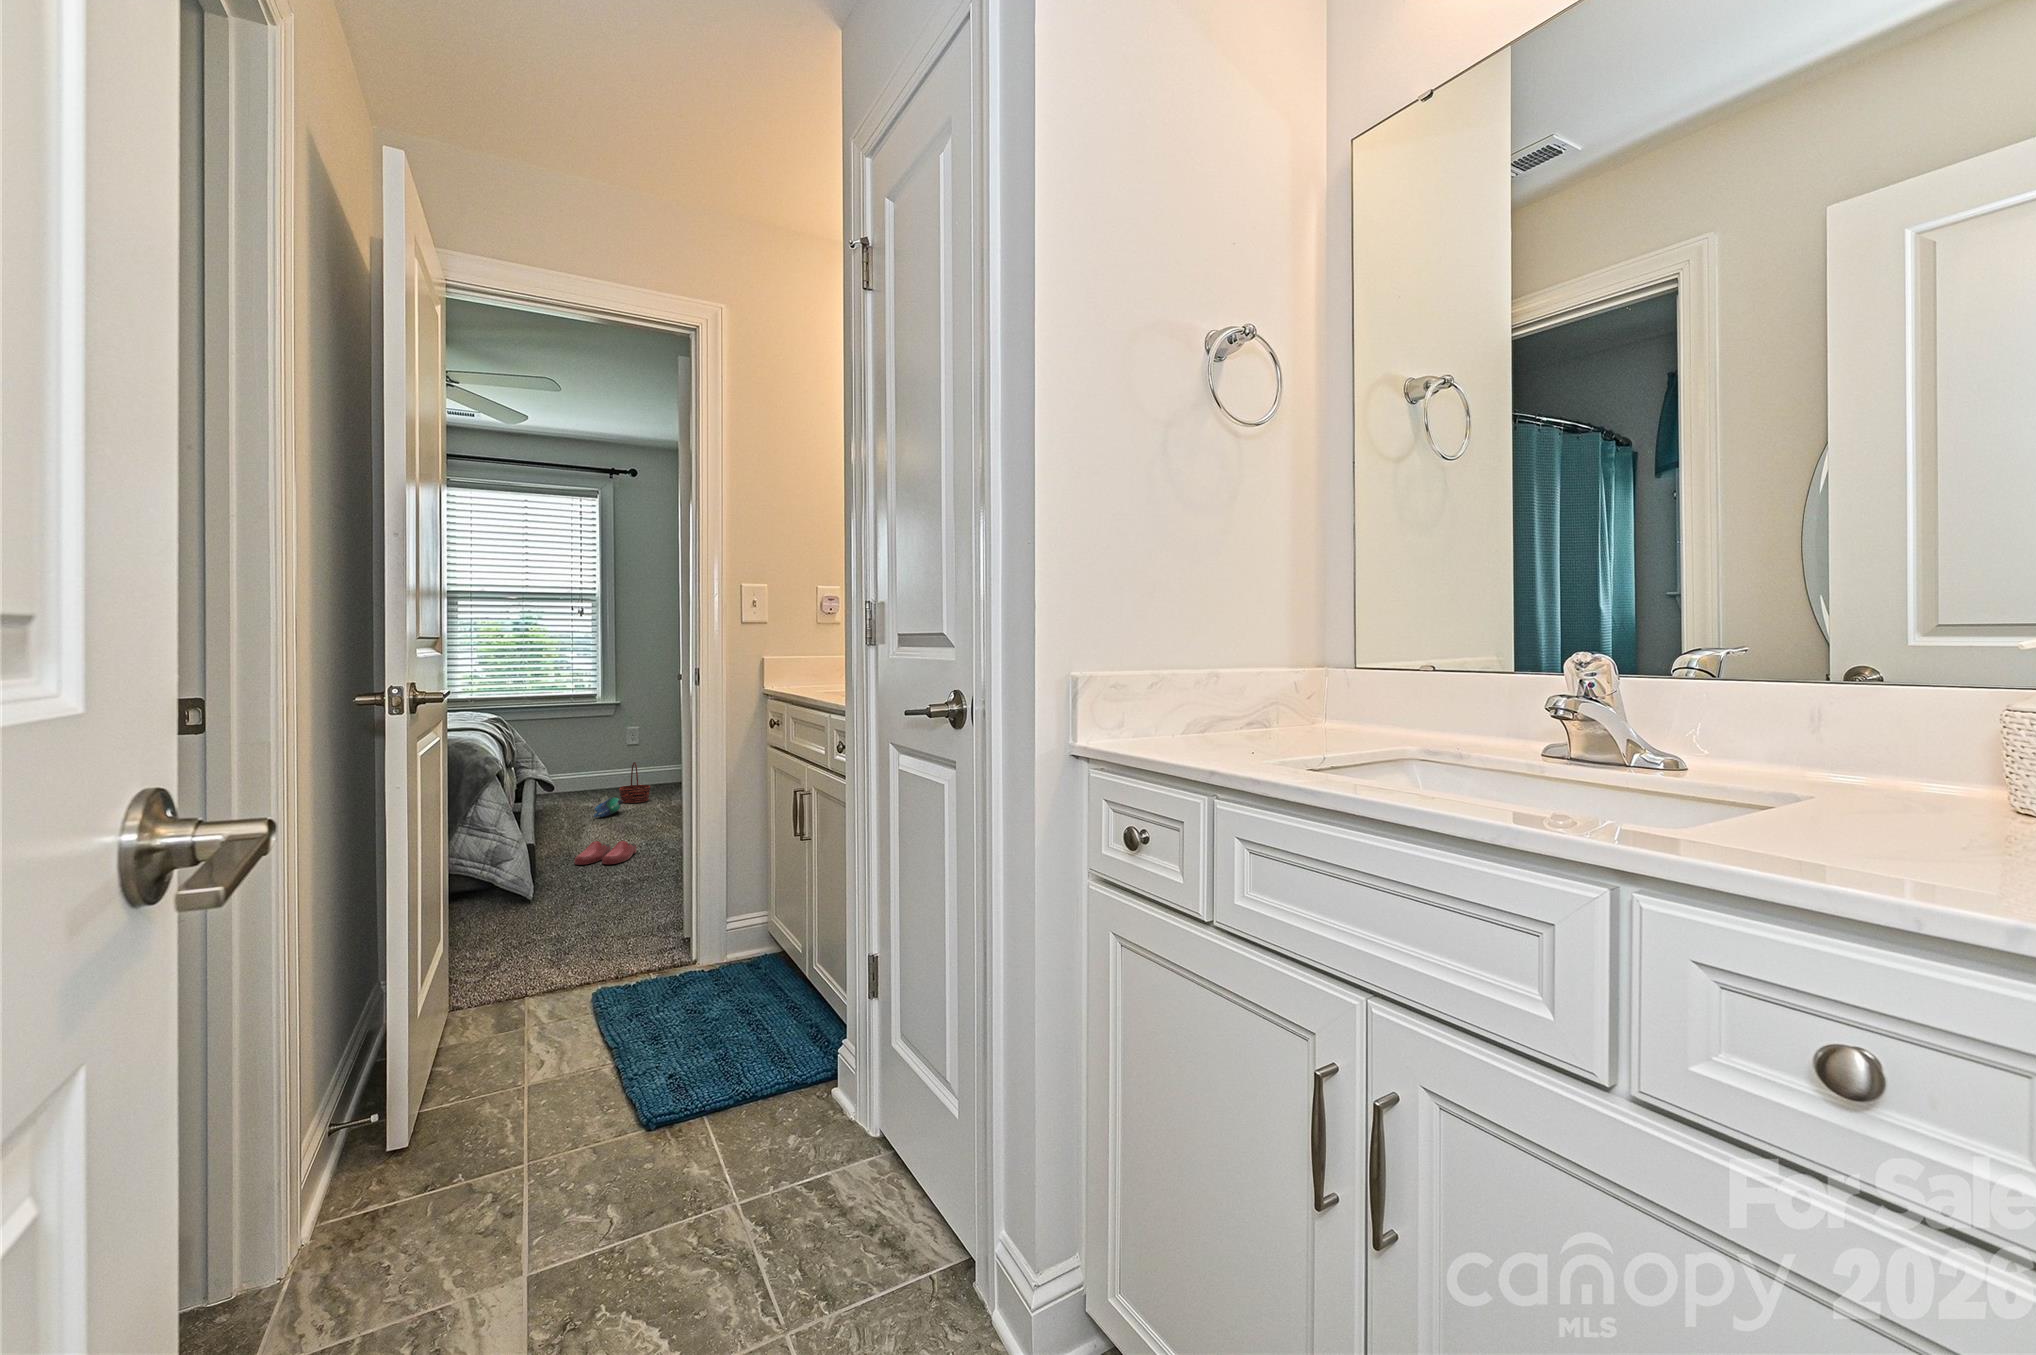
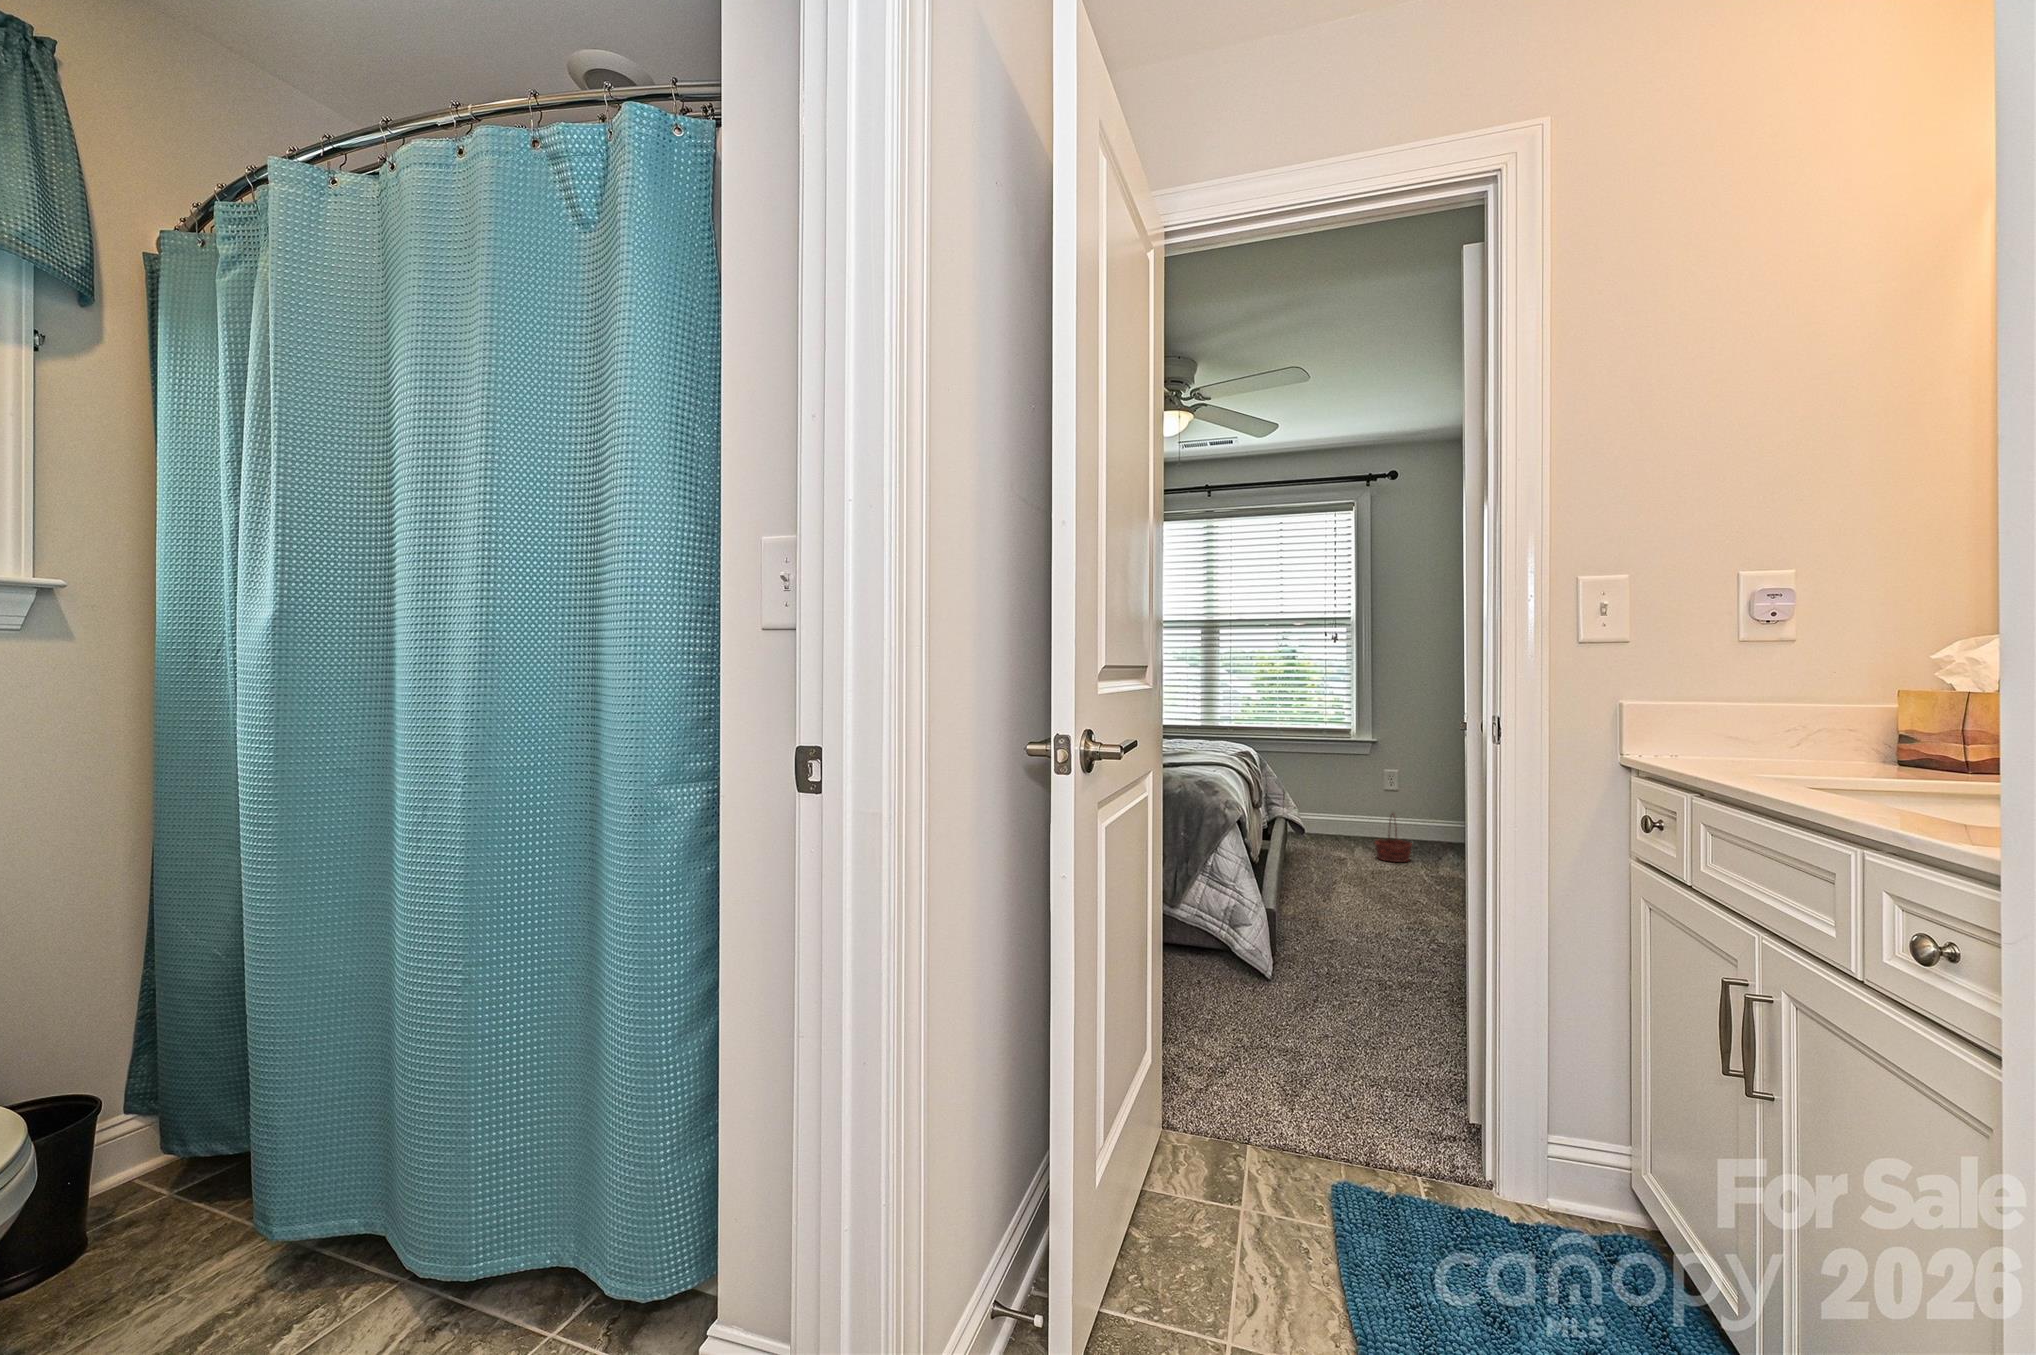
plush toy: present [594,797,623,817] -> none [1345,853,1379,876]
slippers: present [575,841,636,865] -> none [1321,913,1395,949]

